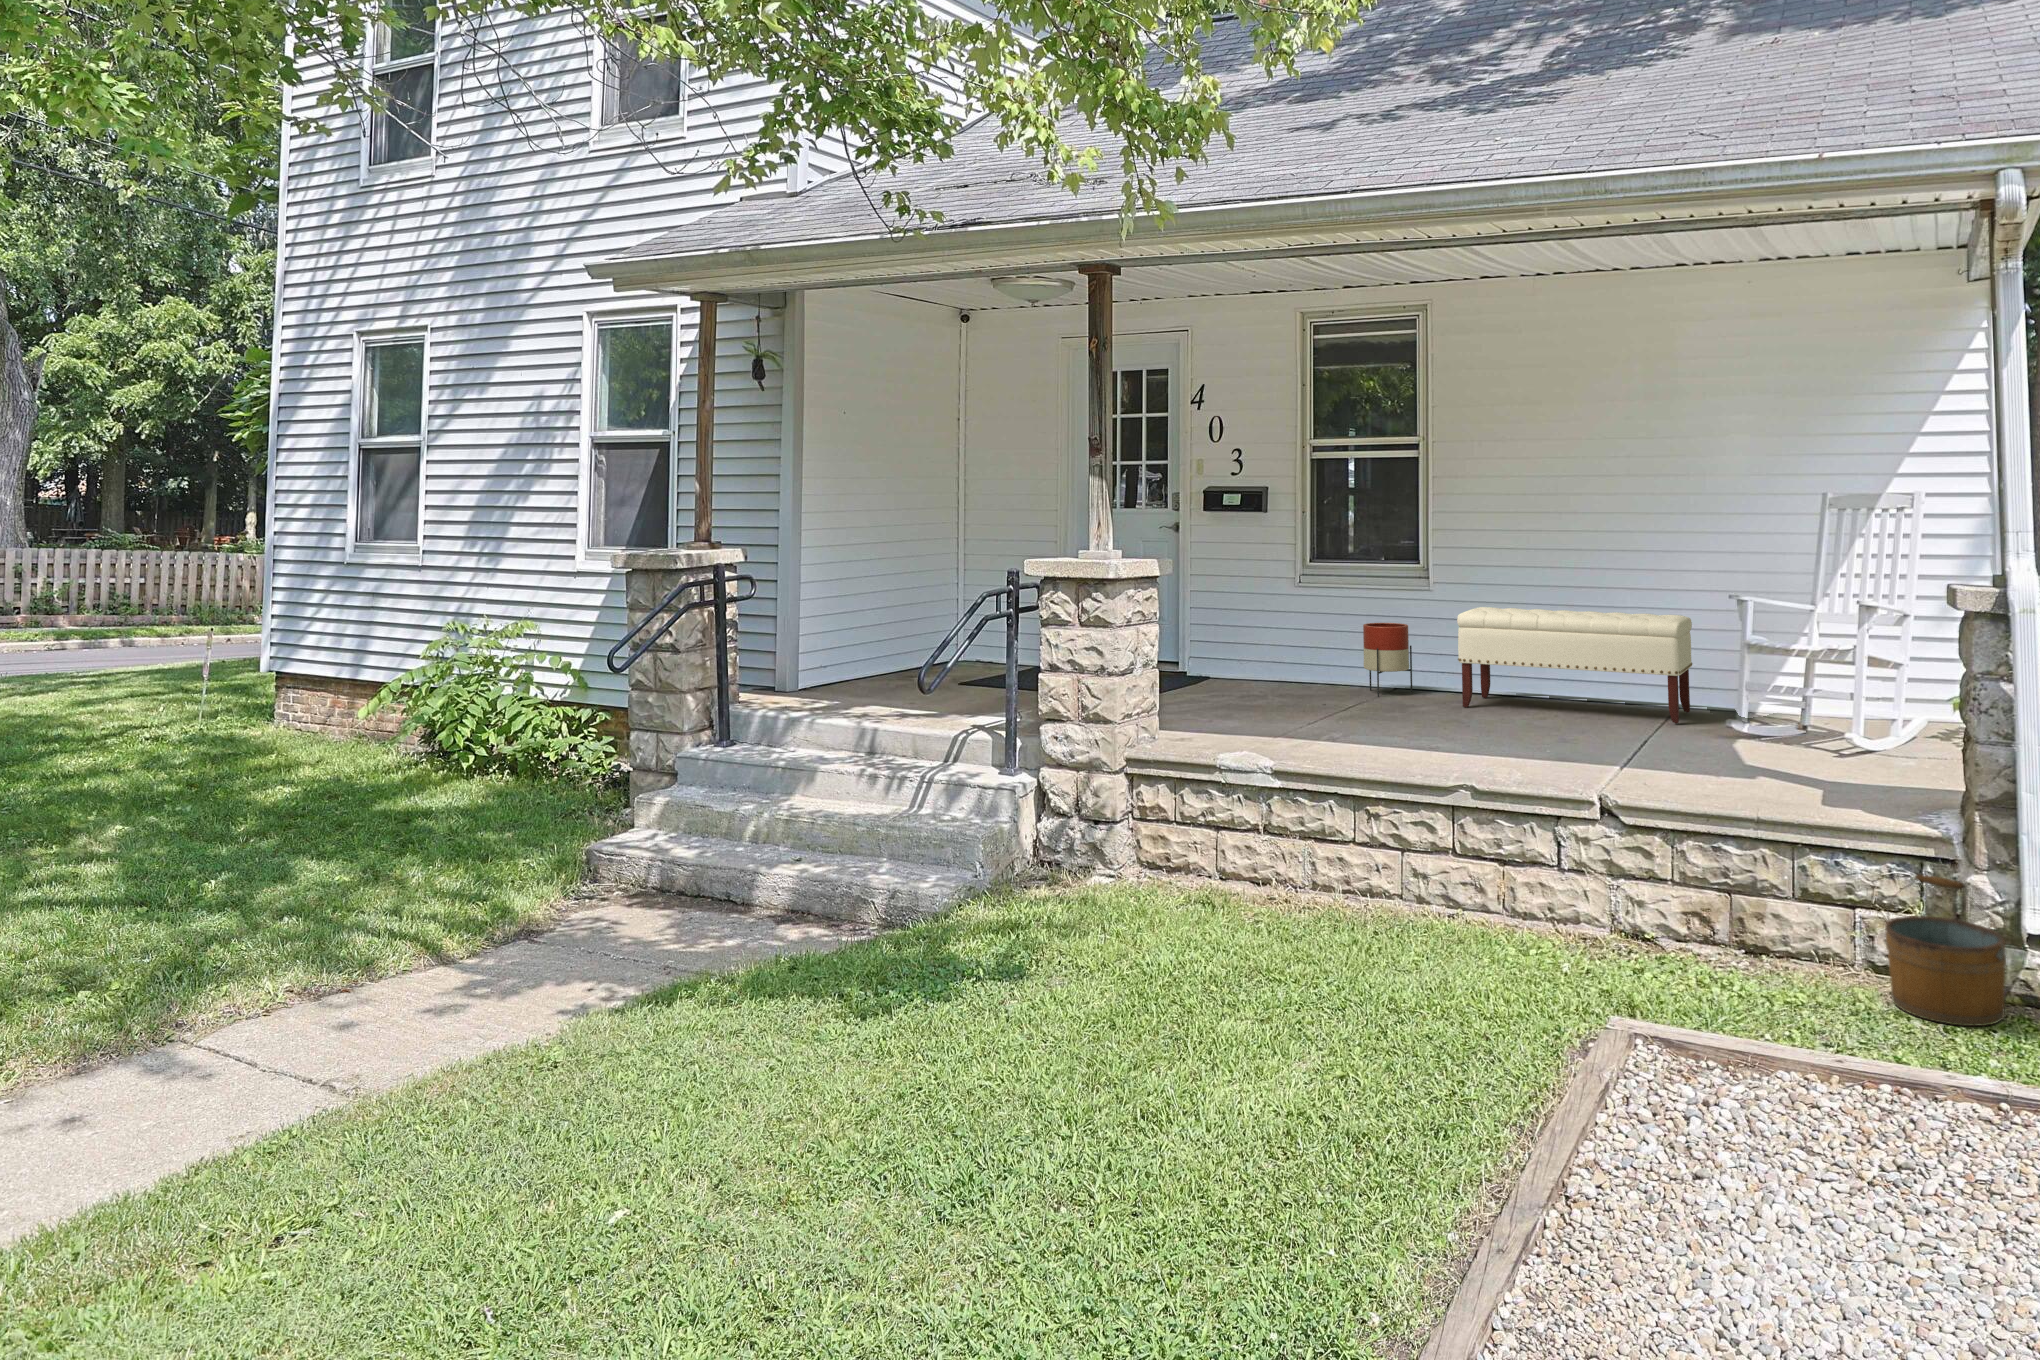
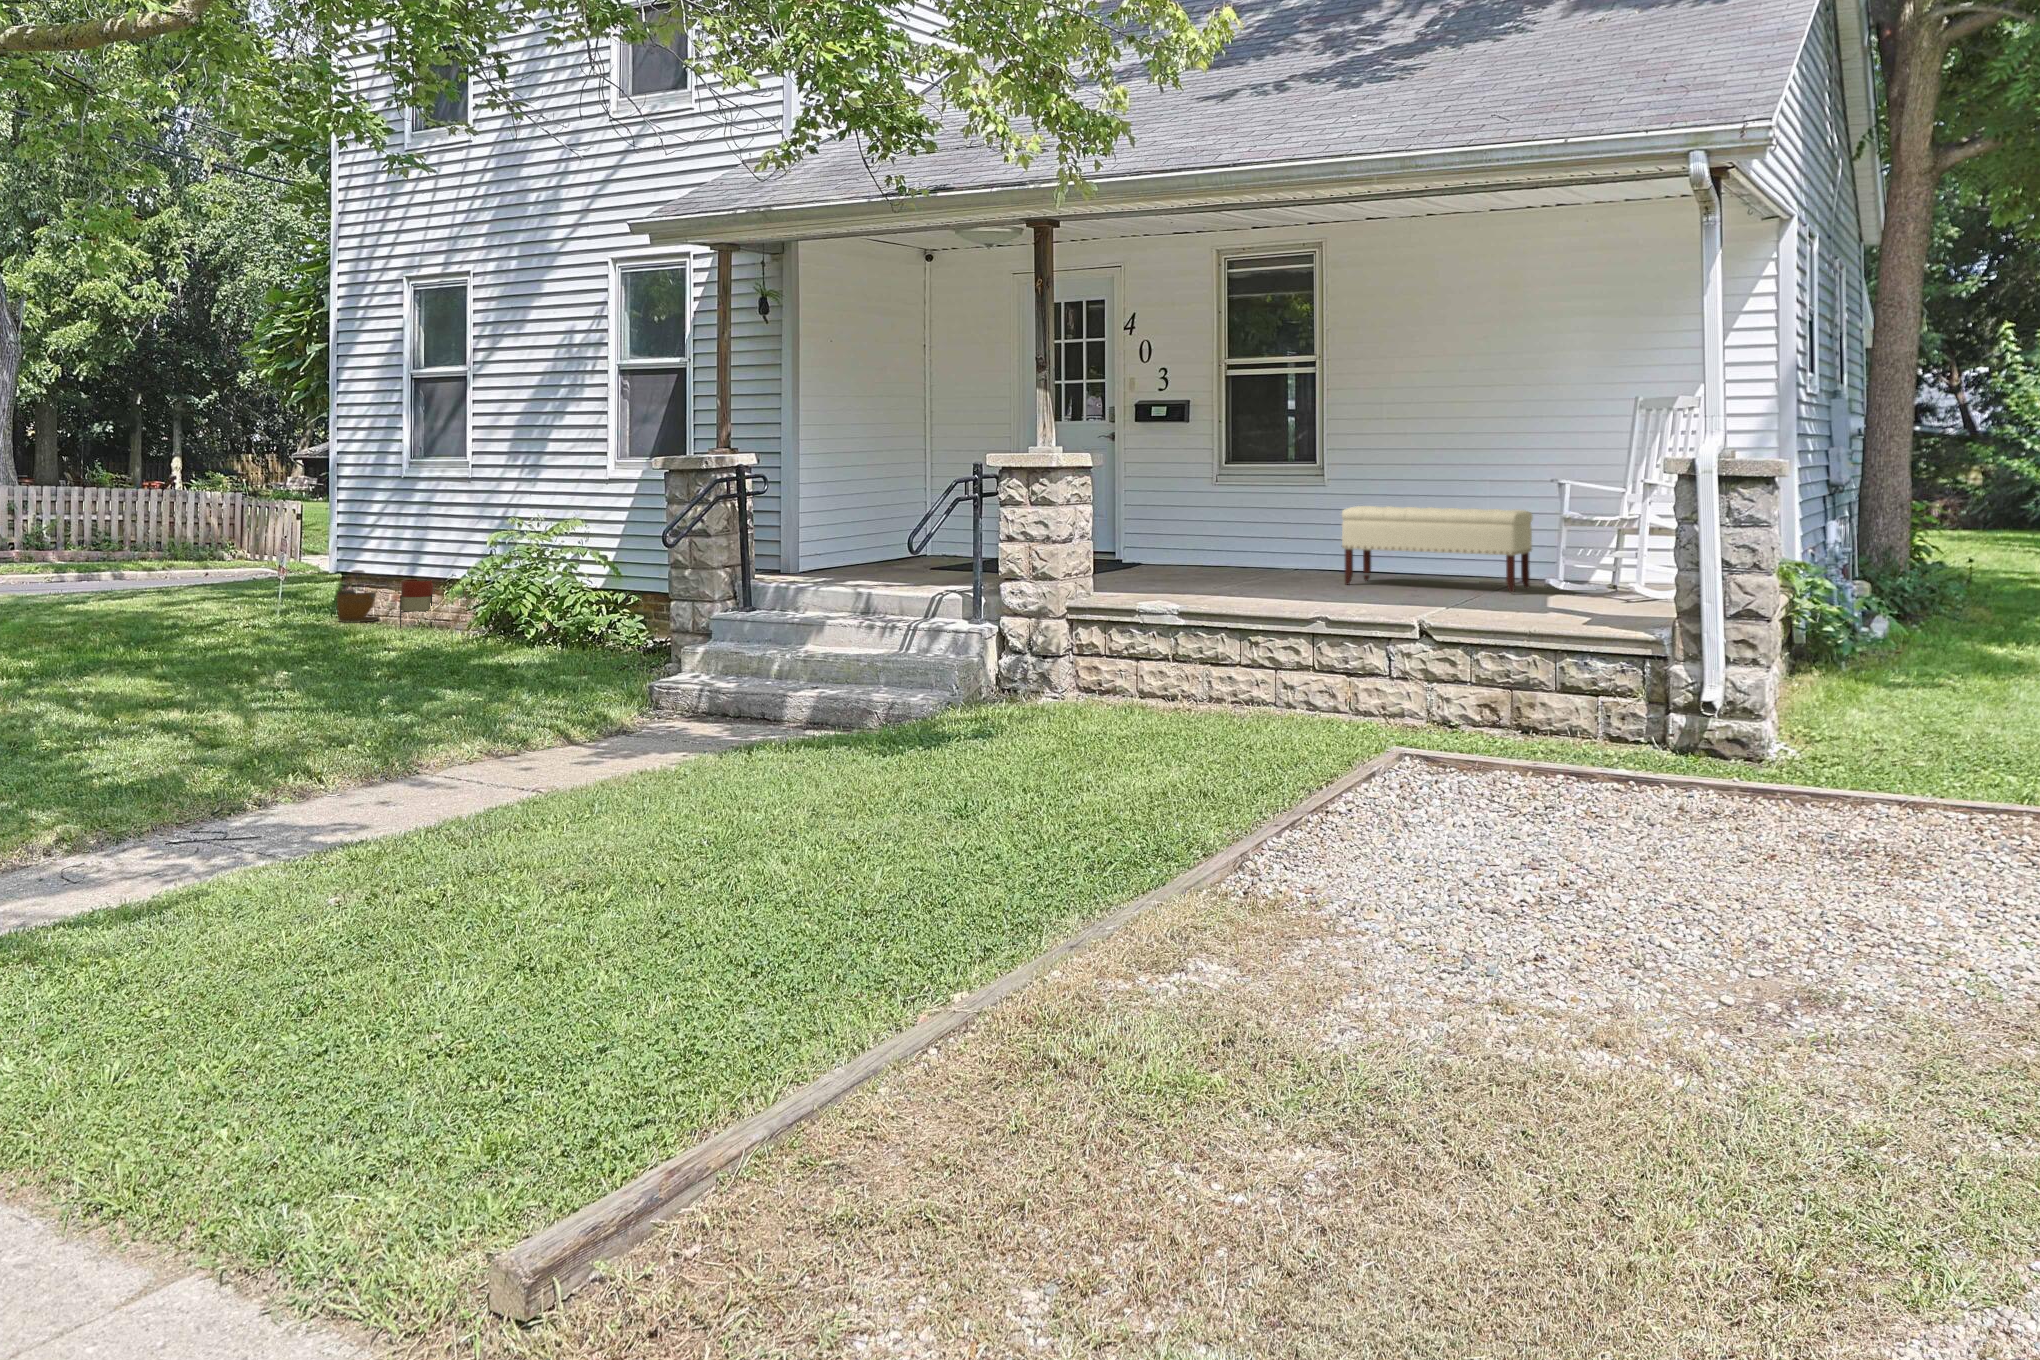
planter: present [1363,623,1412,697] -> present [400,579,434,628]
bucket: present [1885,874,2006,1026] -> present [337,570,380,623]

